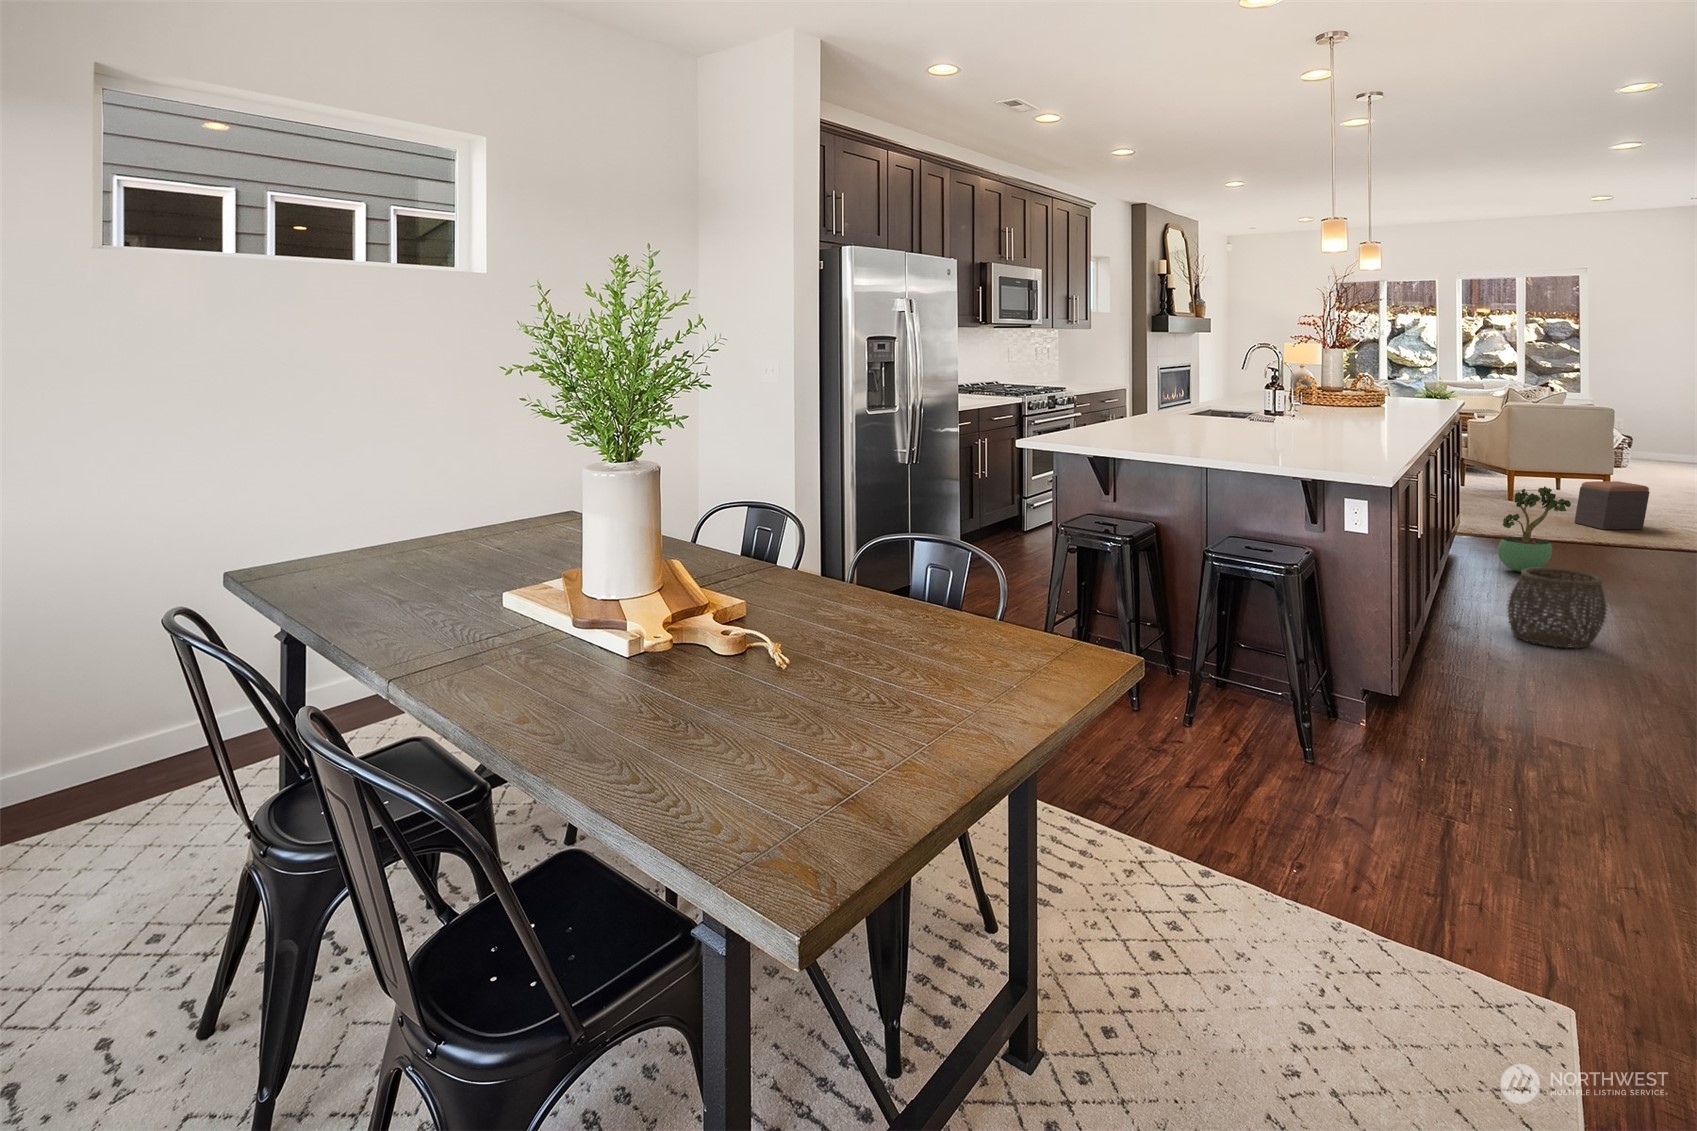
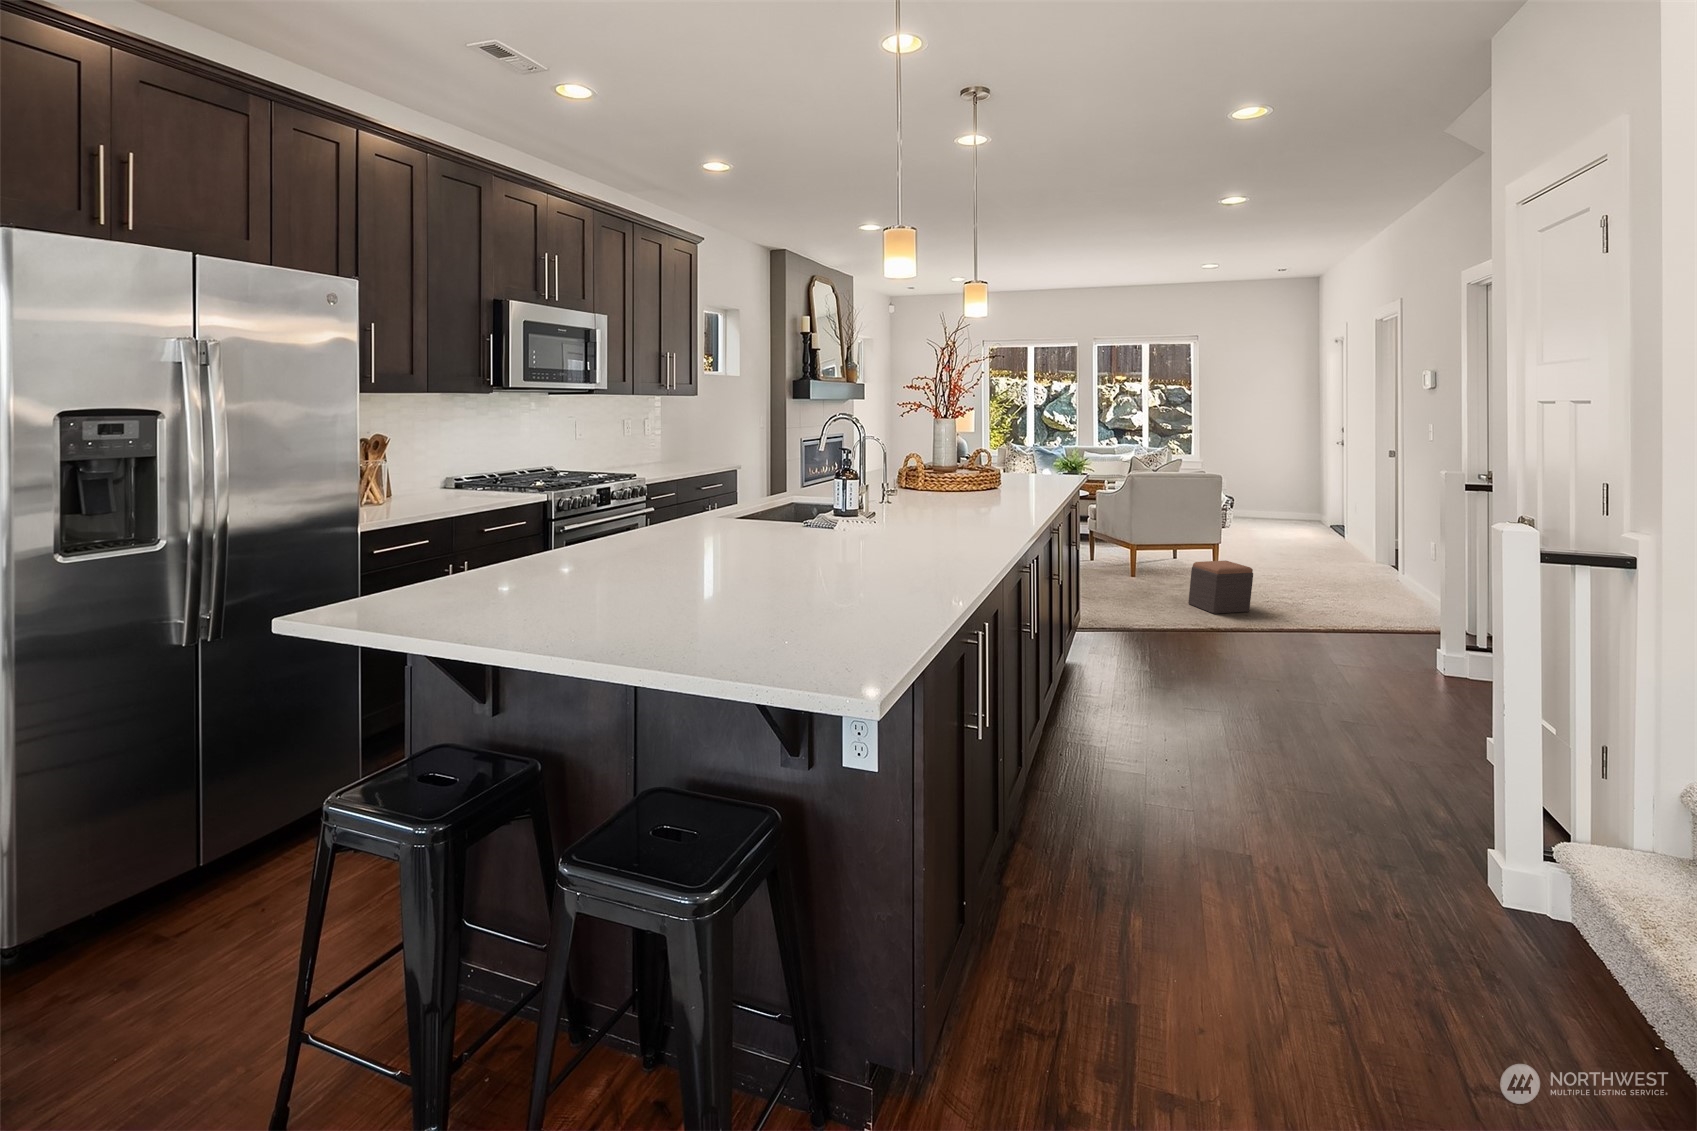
potted plant: present [1498,486,1571,572] -> none [1102,597,1174,698]
woven basket: present [1507,568,1607,649] -> none [1085,759,1210,896]

